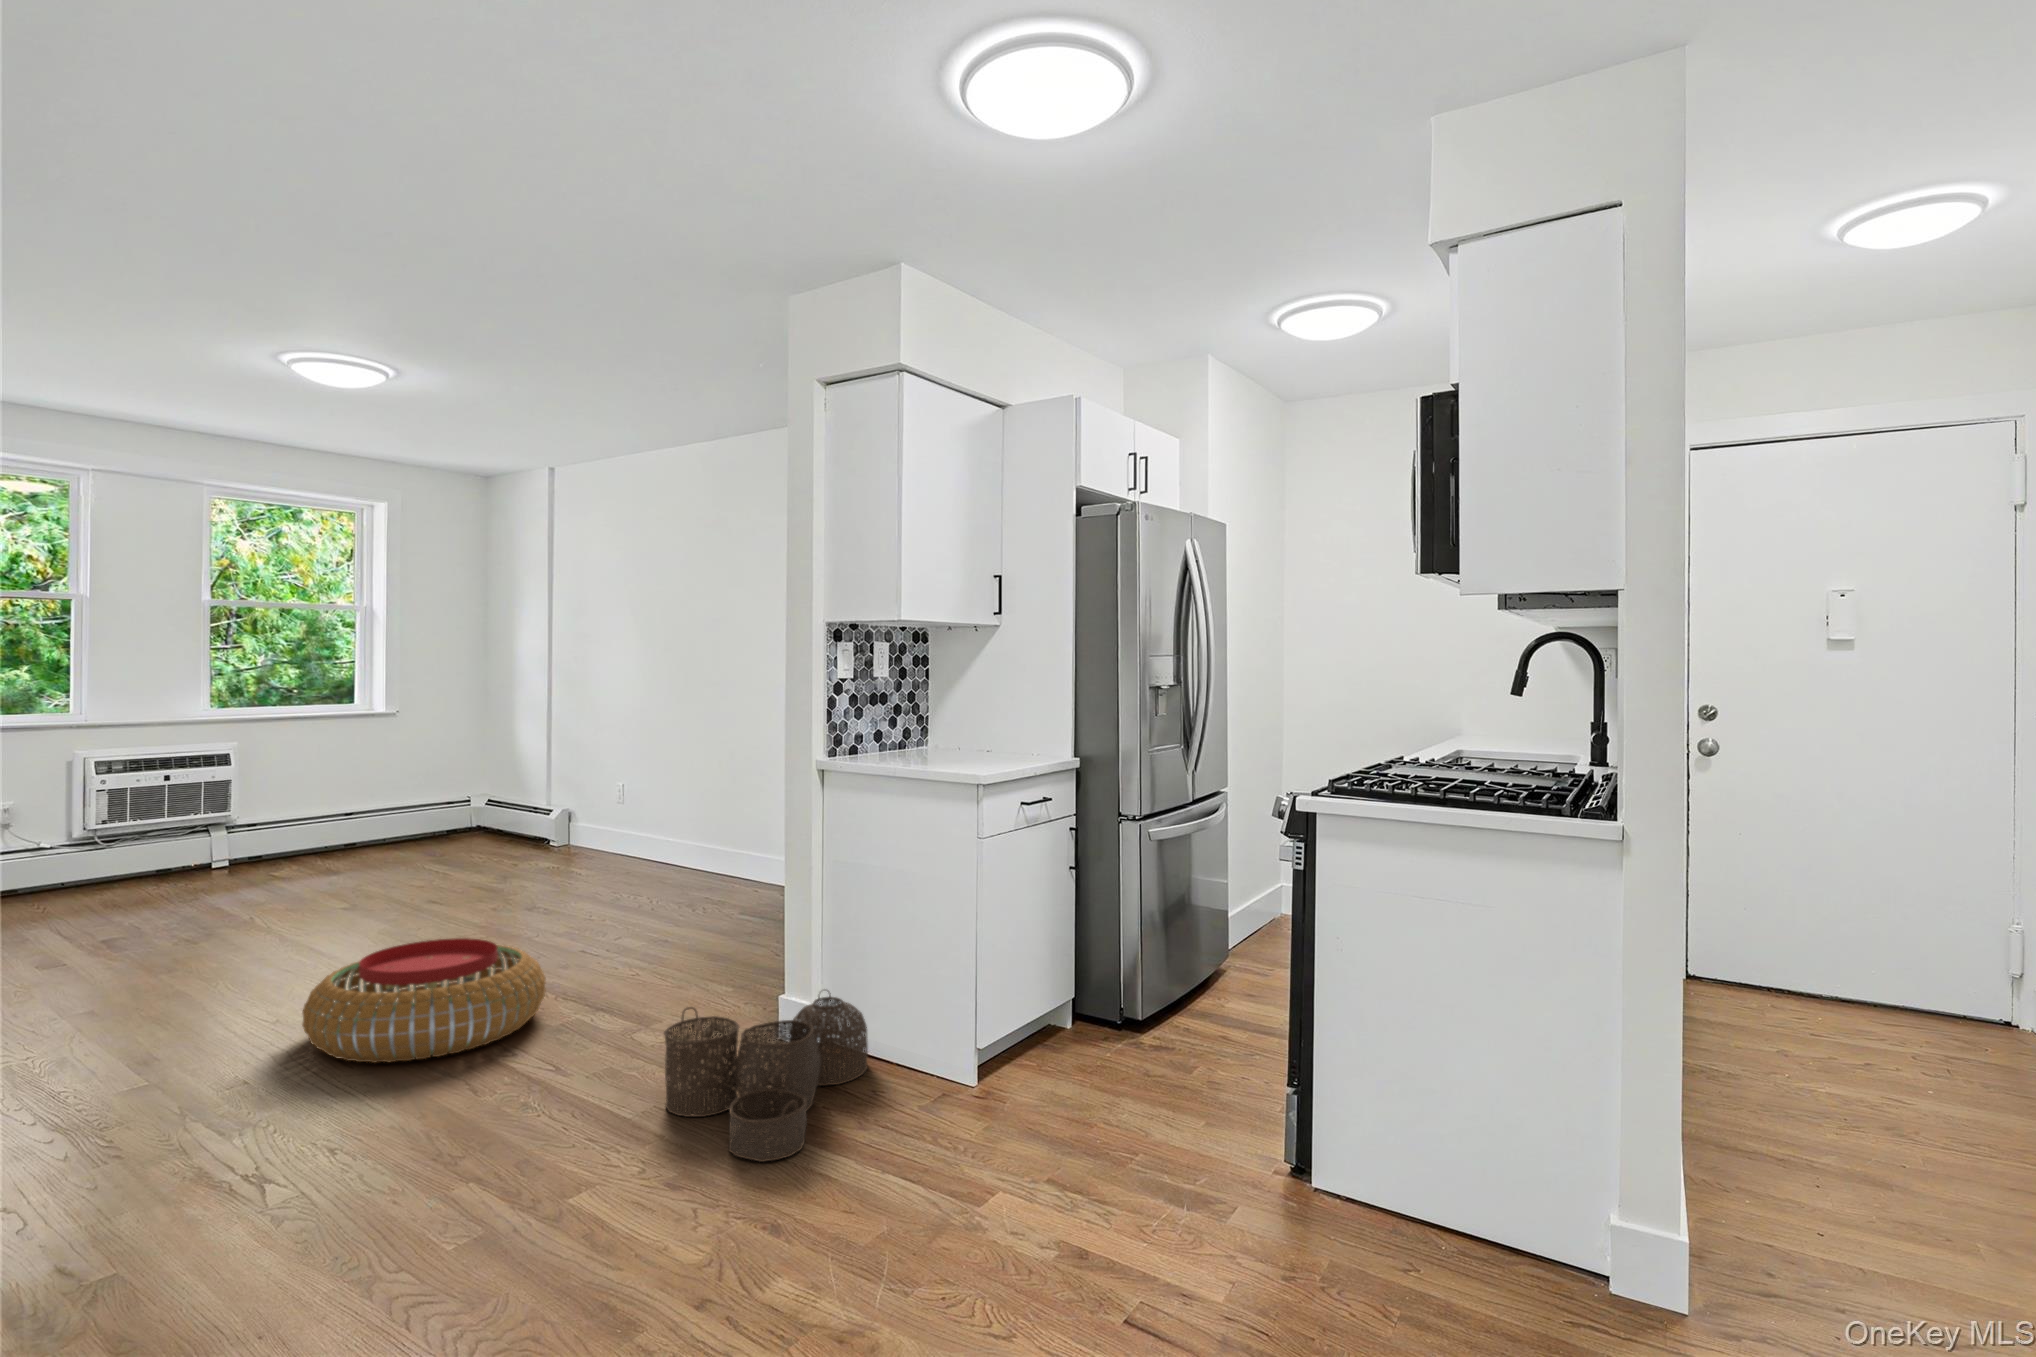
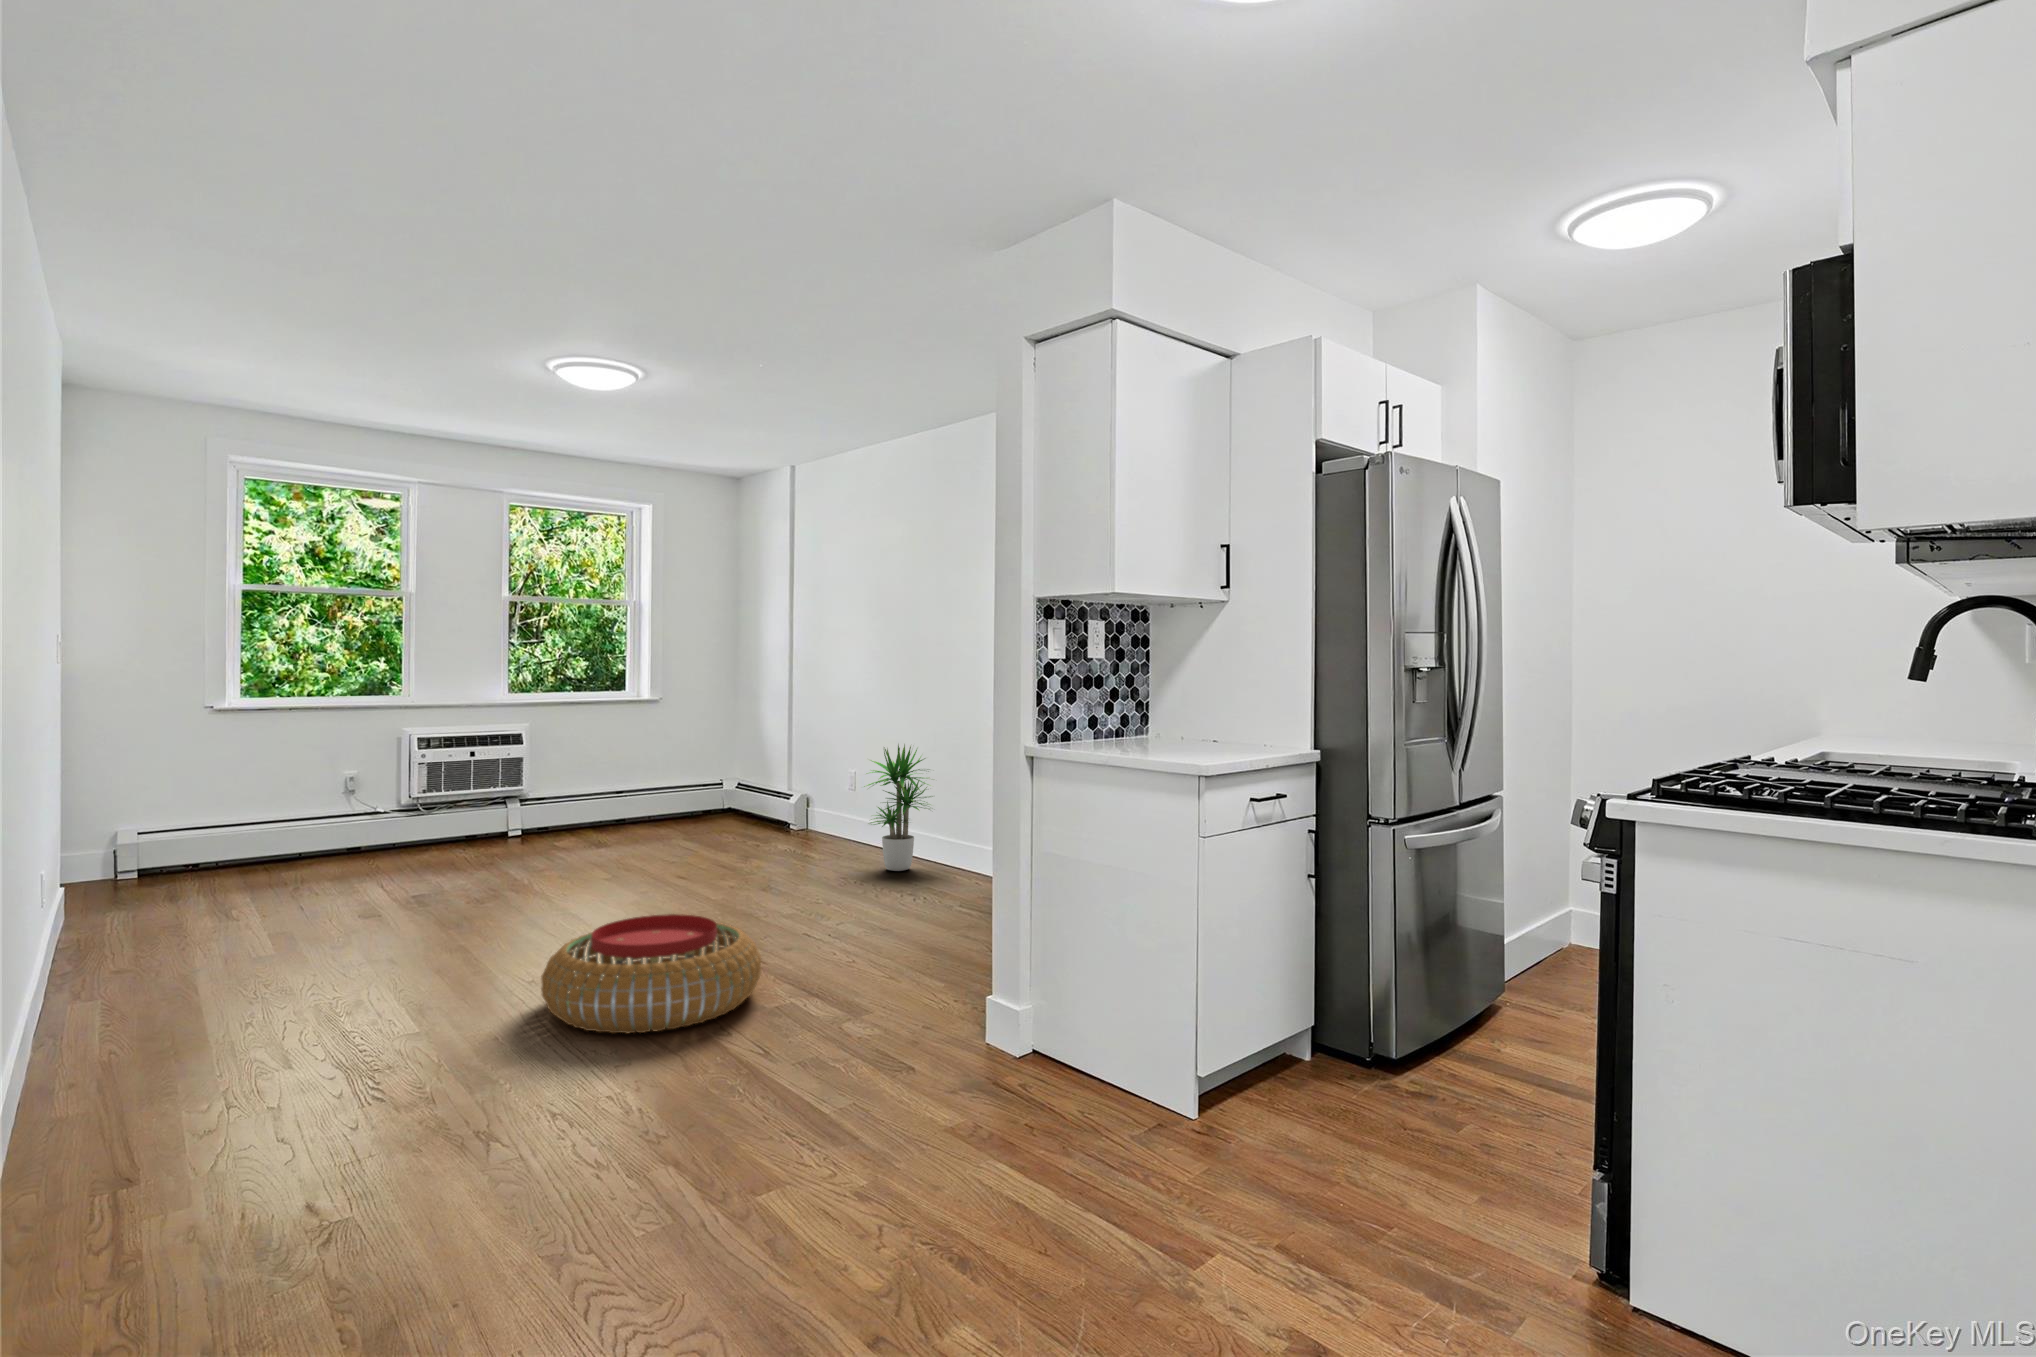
potted plant: none [631,754,713,884] -> present [864,744,931,871]
woven basket: present [664,991,868,1162] -> none [860,994,1075,1183]

